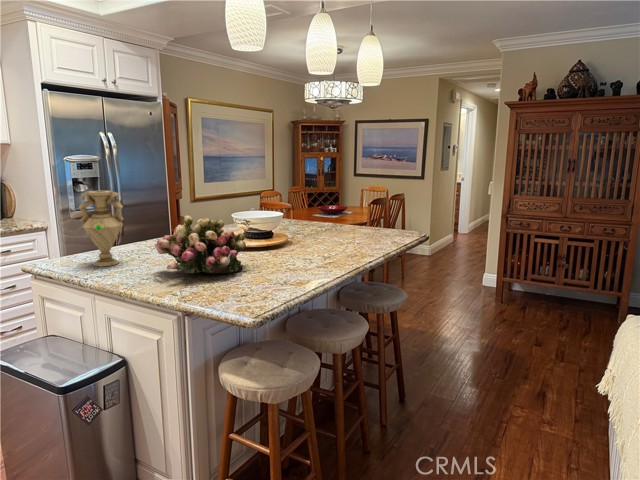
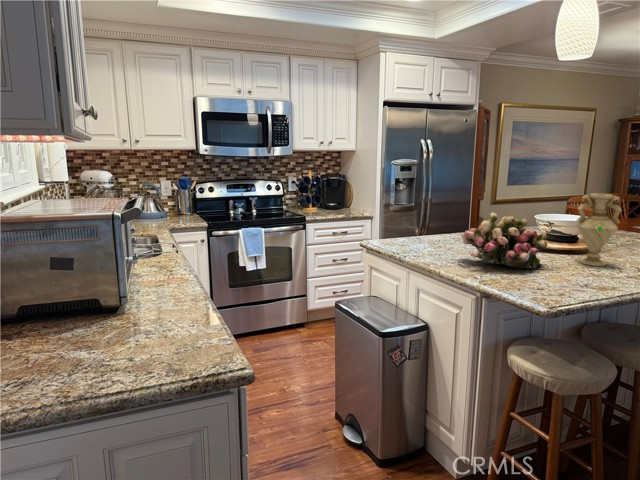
vase: present [79,191,123,266] -> present [577,194,621,266]

